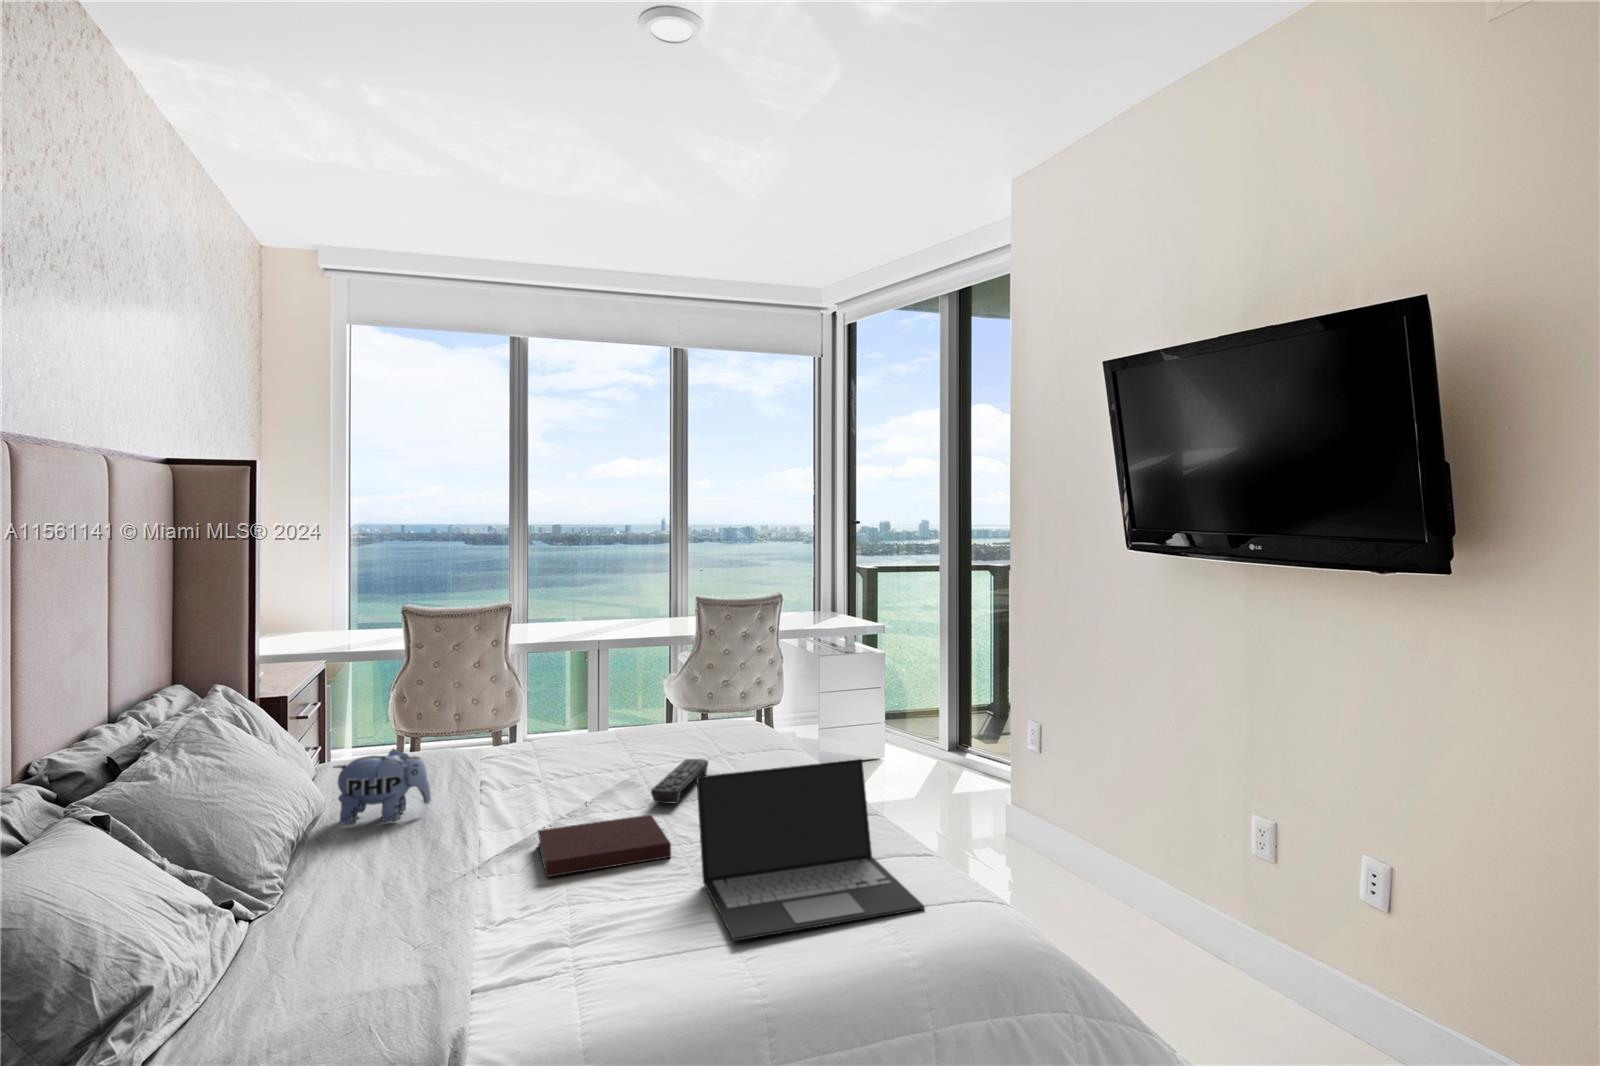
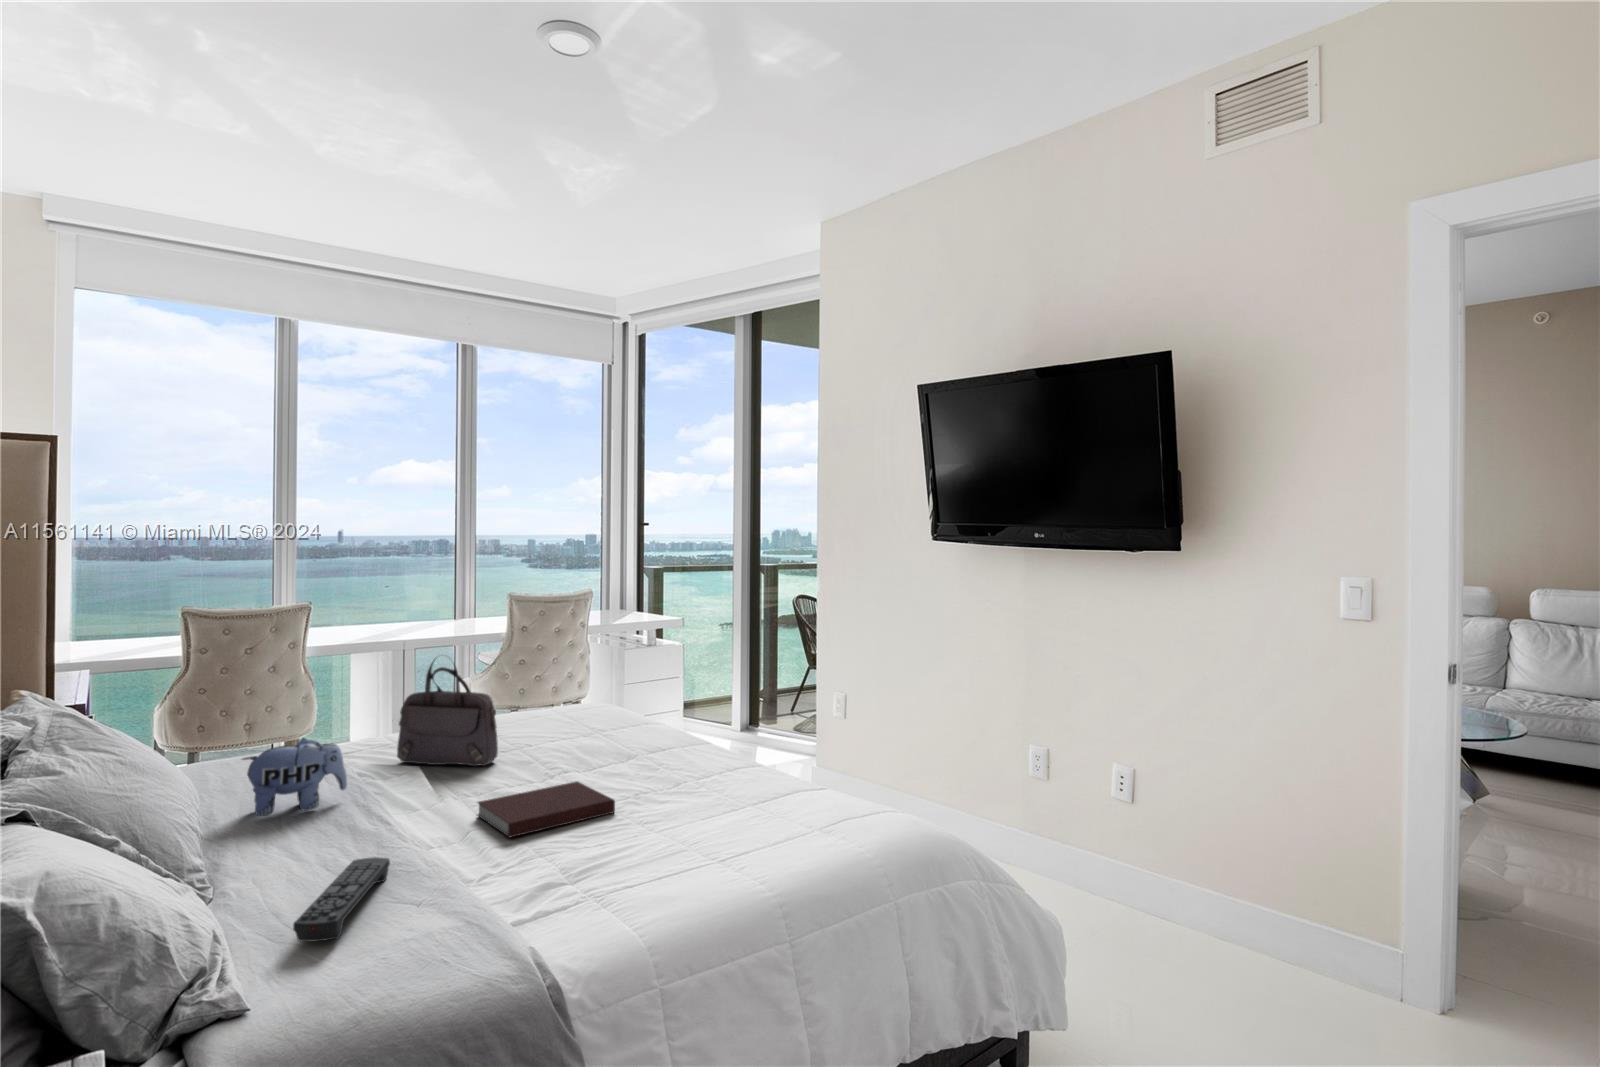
handbag: none [512,667,602,785] -> present [397,657,498,767]
remote control: present [651,759,708,804] -> present [293,857,390,941]
laptop: present [696,759,925,941] -> none [649,714,854,861]

